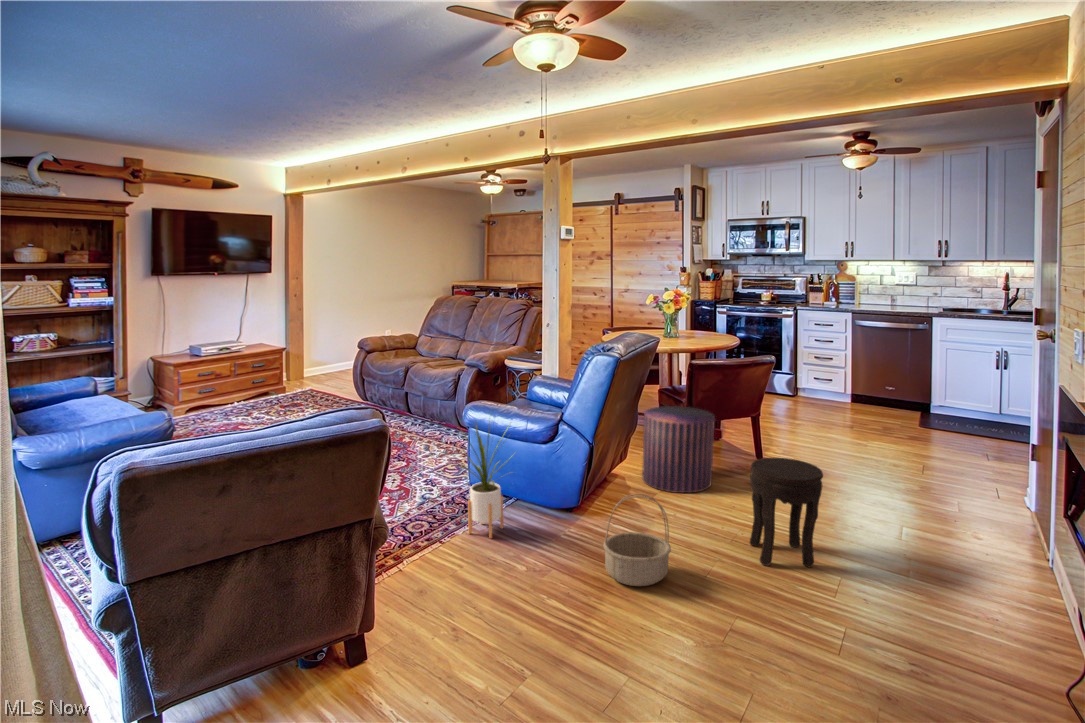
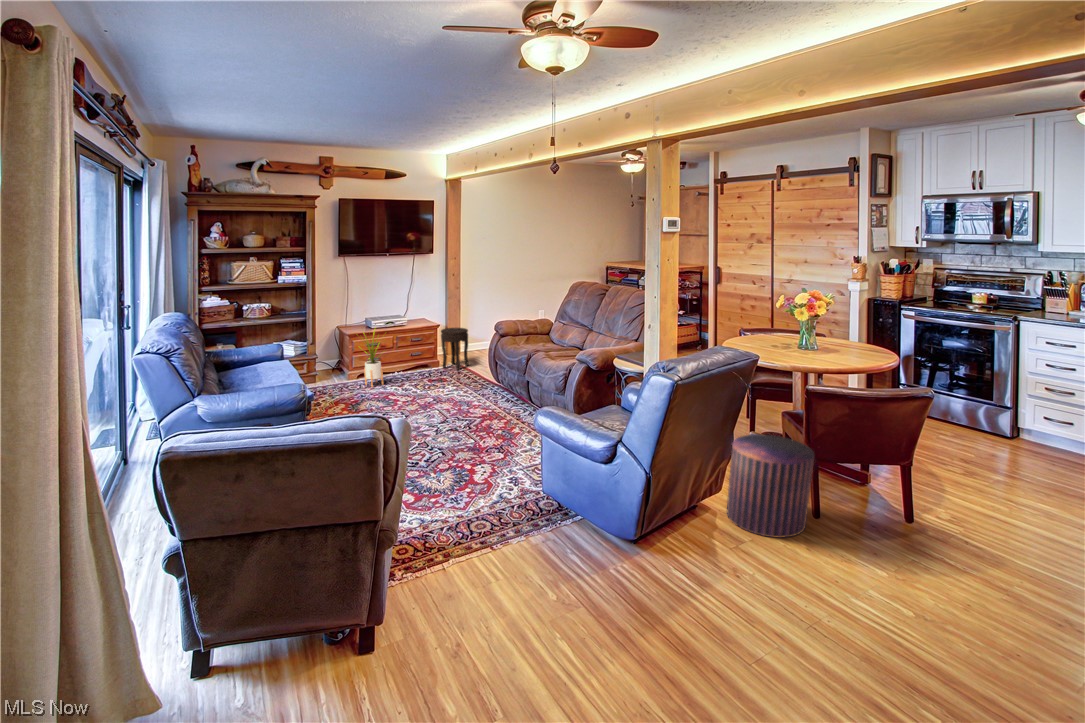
house plant: present [465,421,508,538] -> present [364,332,383,387]
side table: present [750,458,823,568] -> present [441,328,469,370]
basket: present [604,494,671,586] -> none [624,548,696,645]

